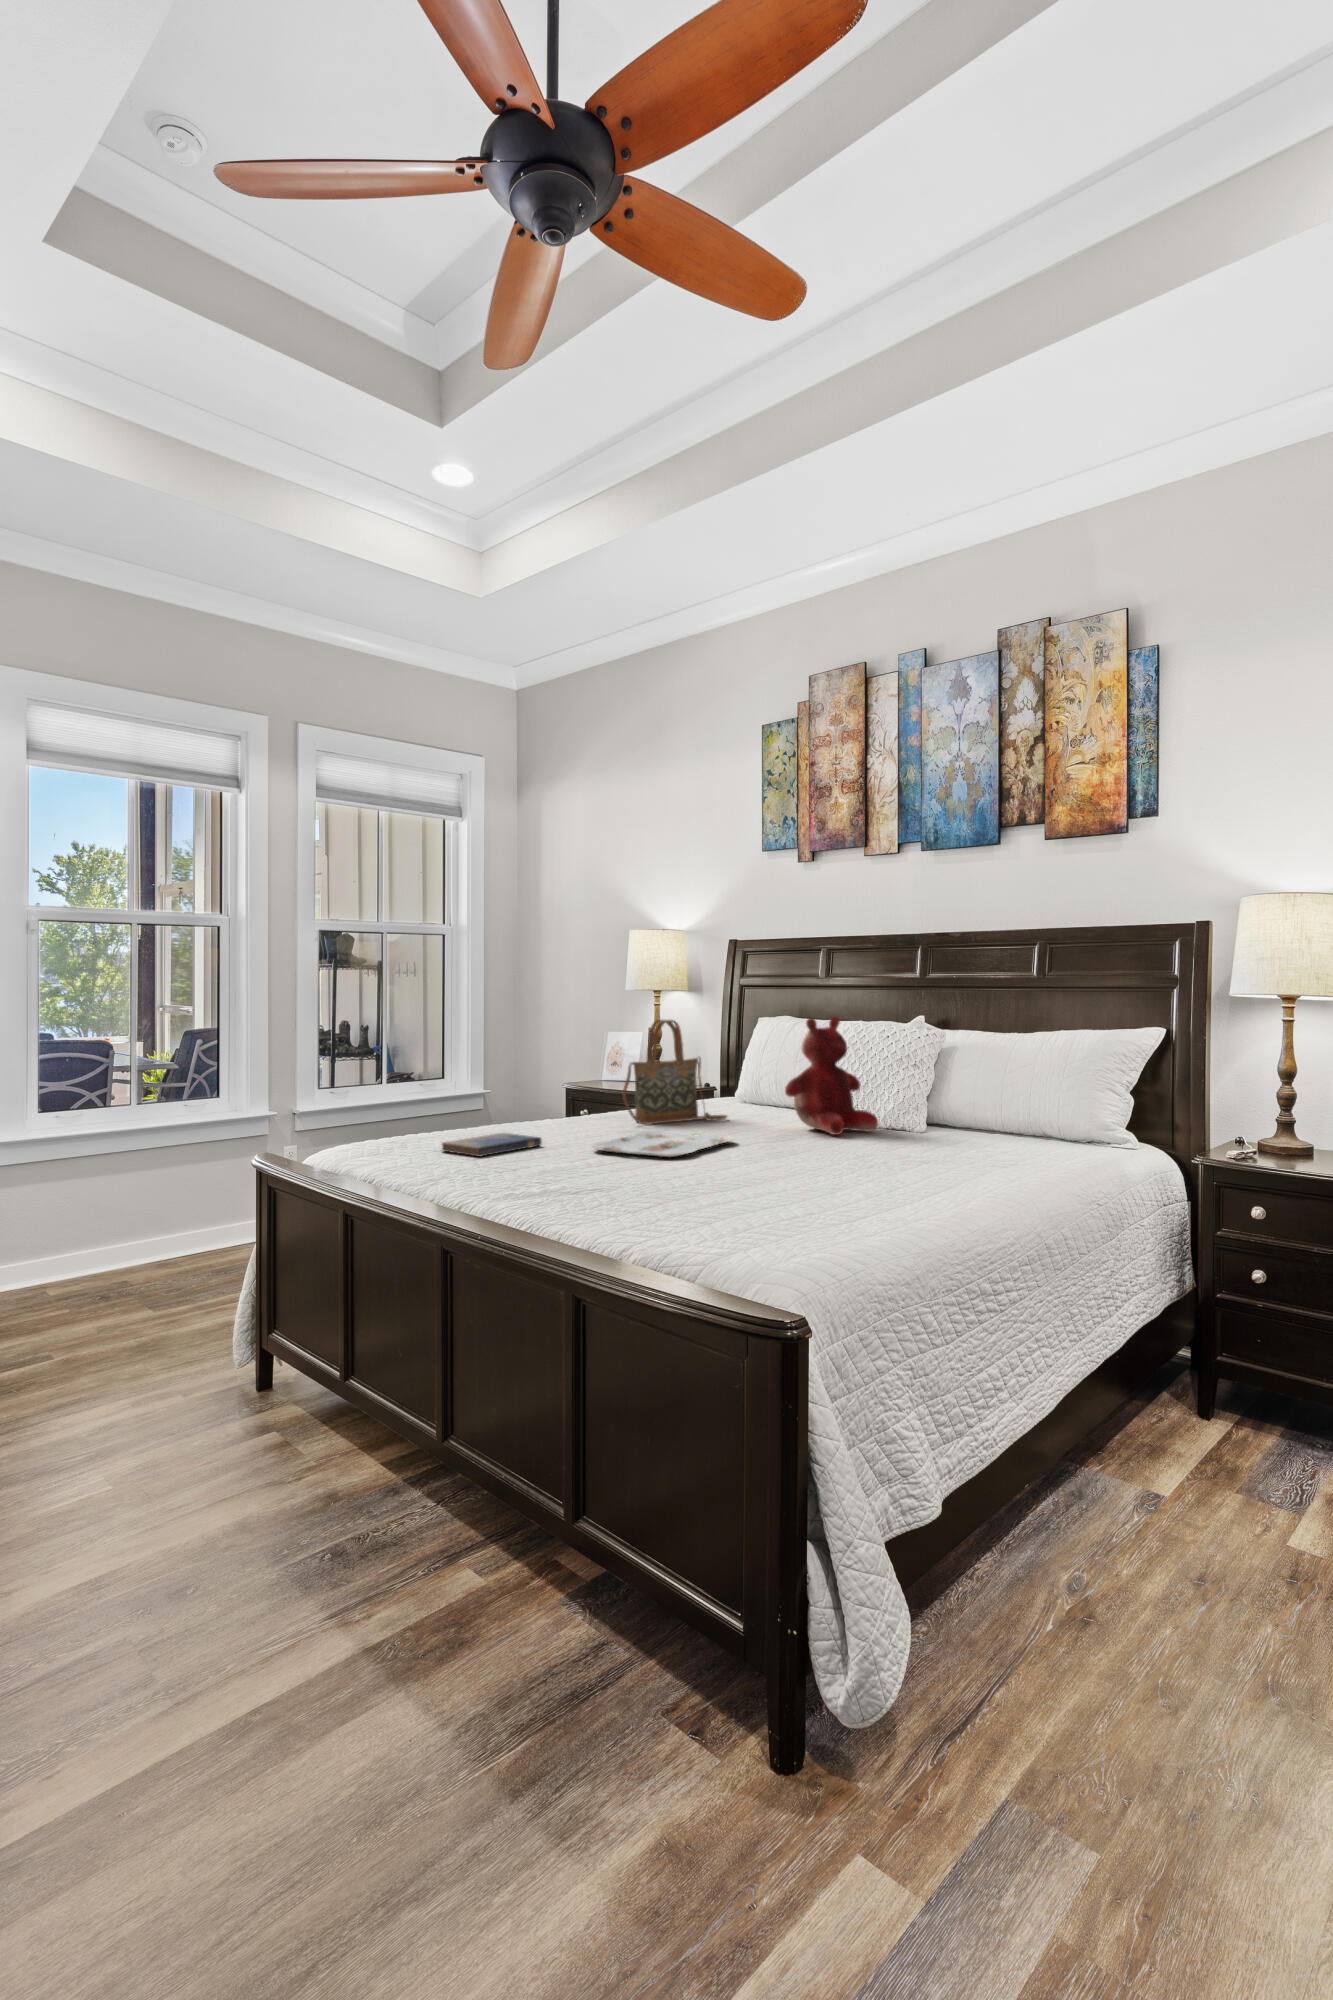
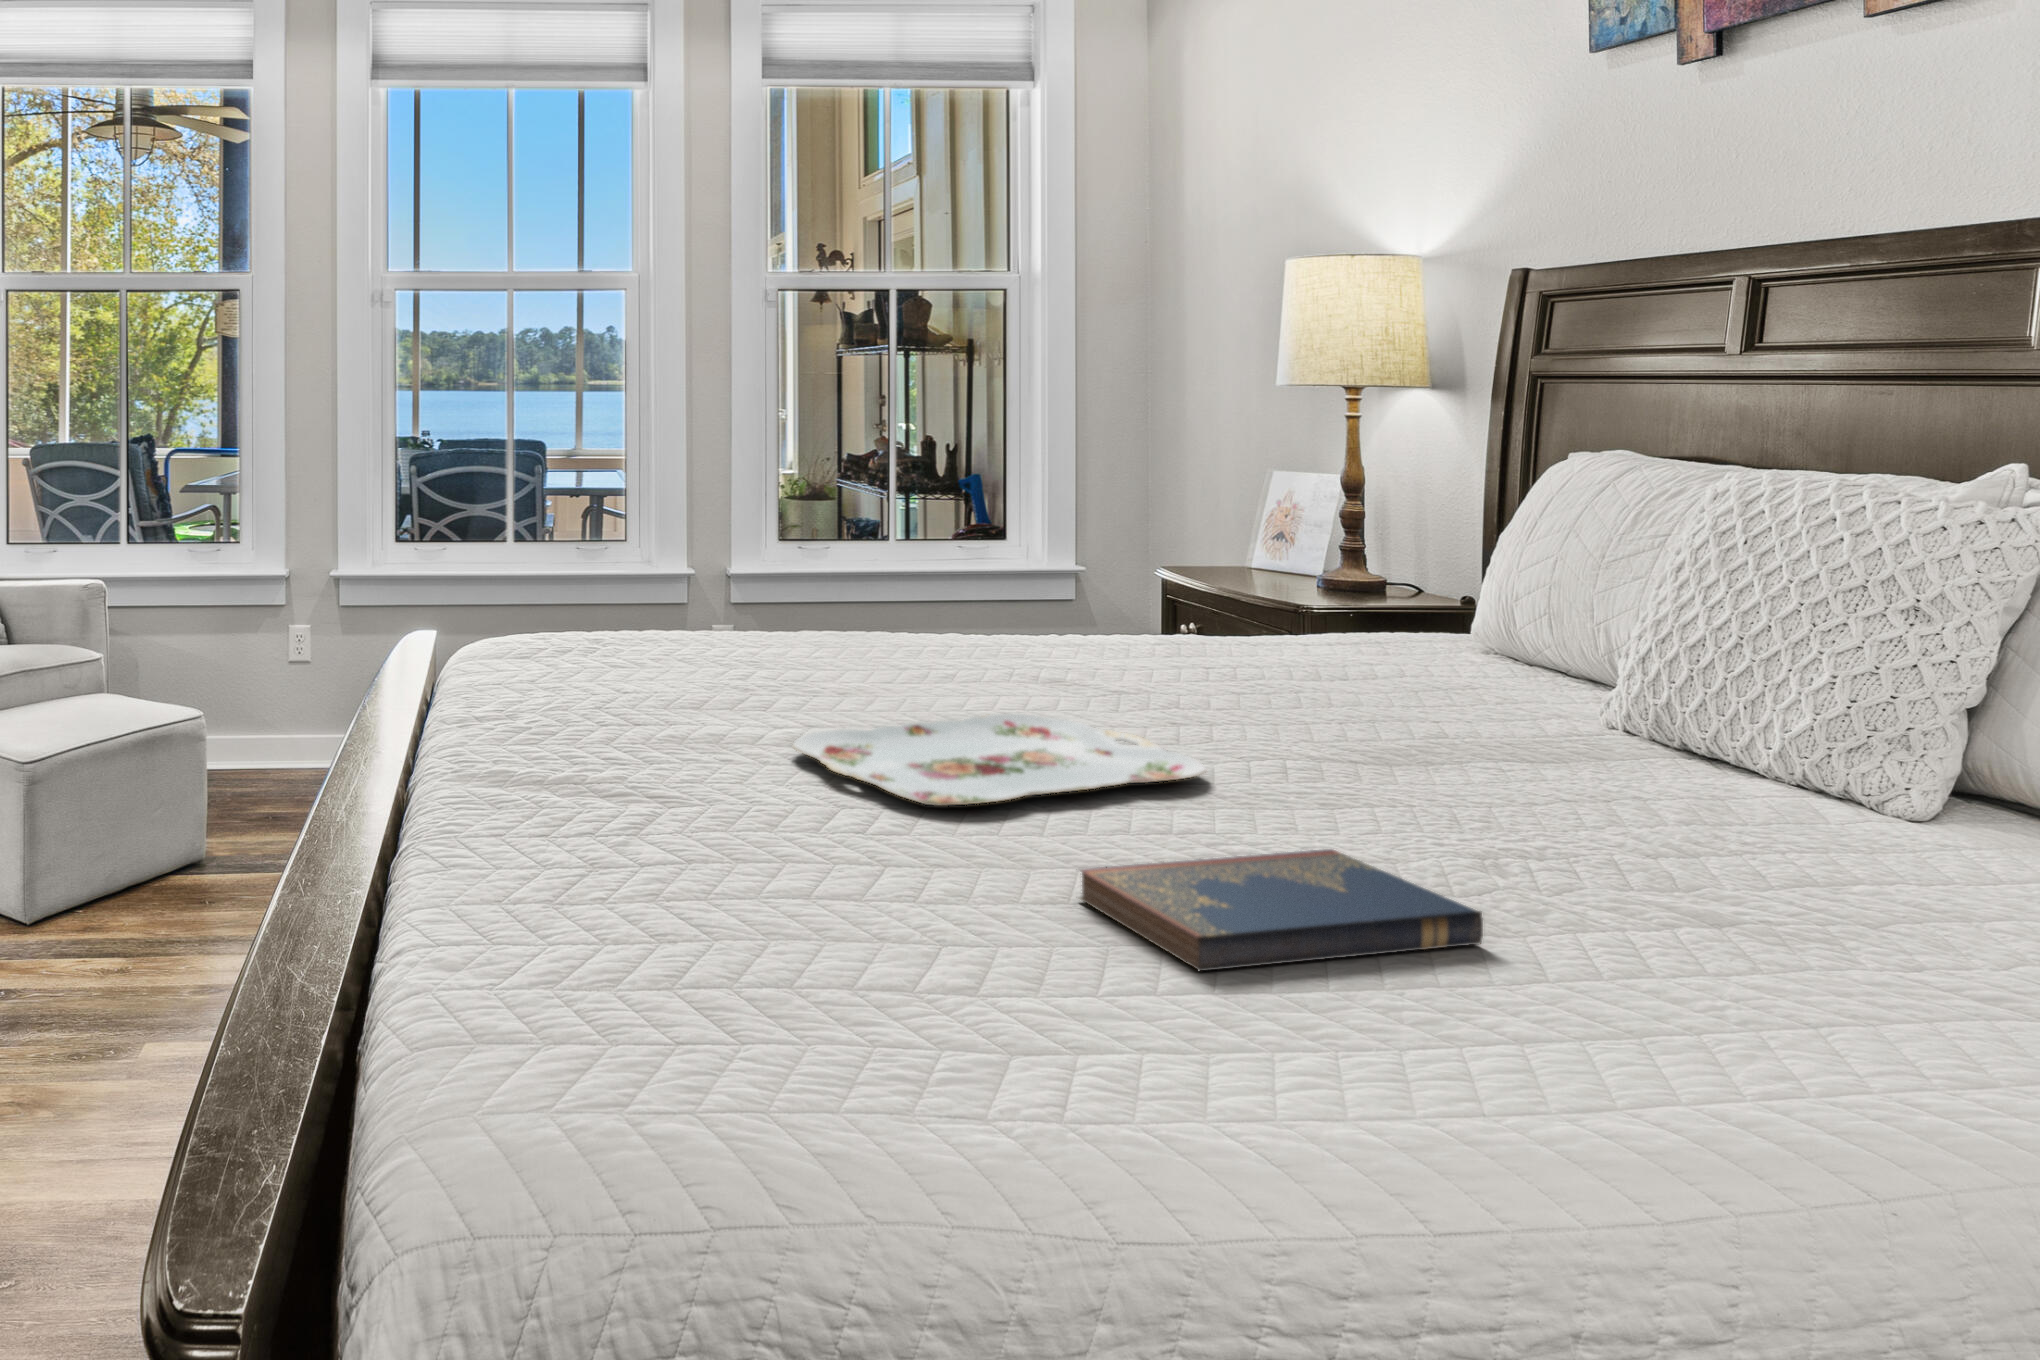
teddy bear: present [785,1017,878,1135] -> none [1419,445,1750,811]
handbag: present [623,1020,727,1125] -> none [1031,440,1321,703]
hardcover book: present [442,1133,542,1157] -> present [1080,849,1483,971]

